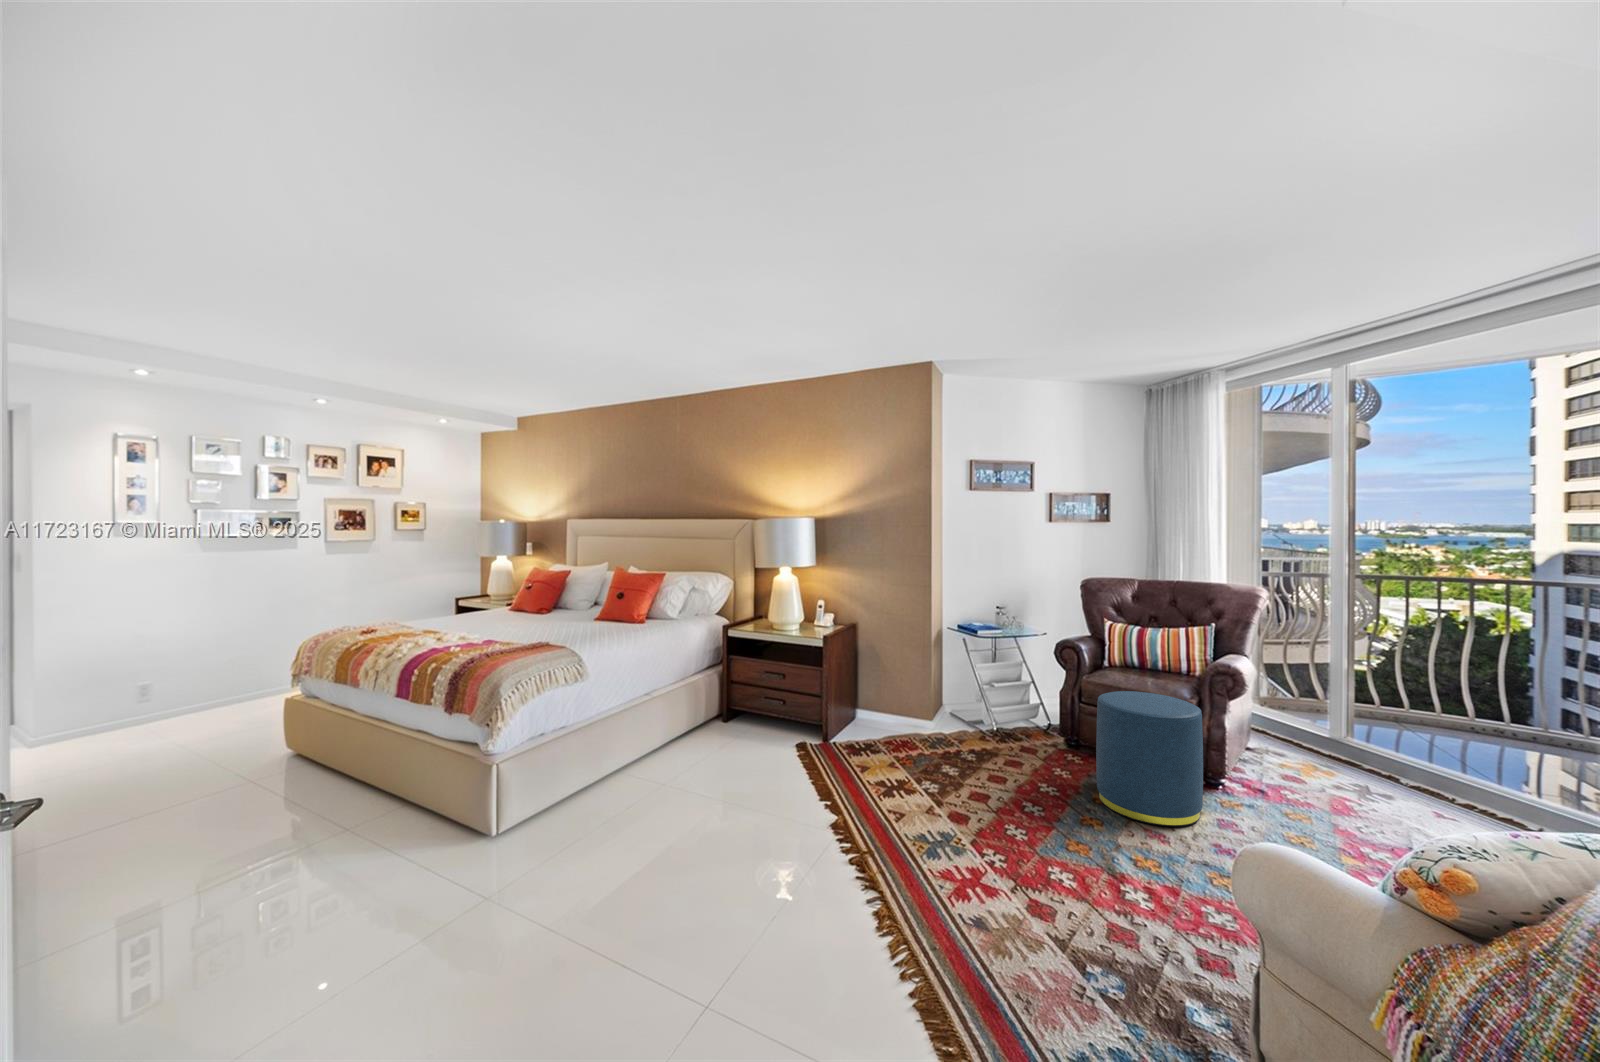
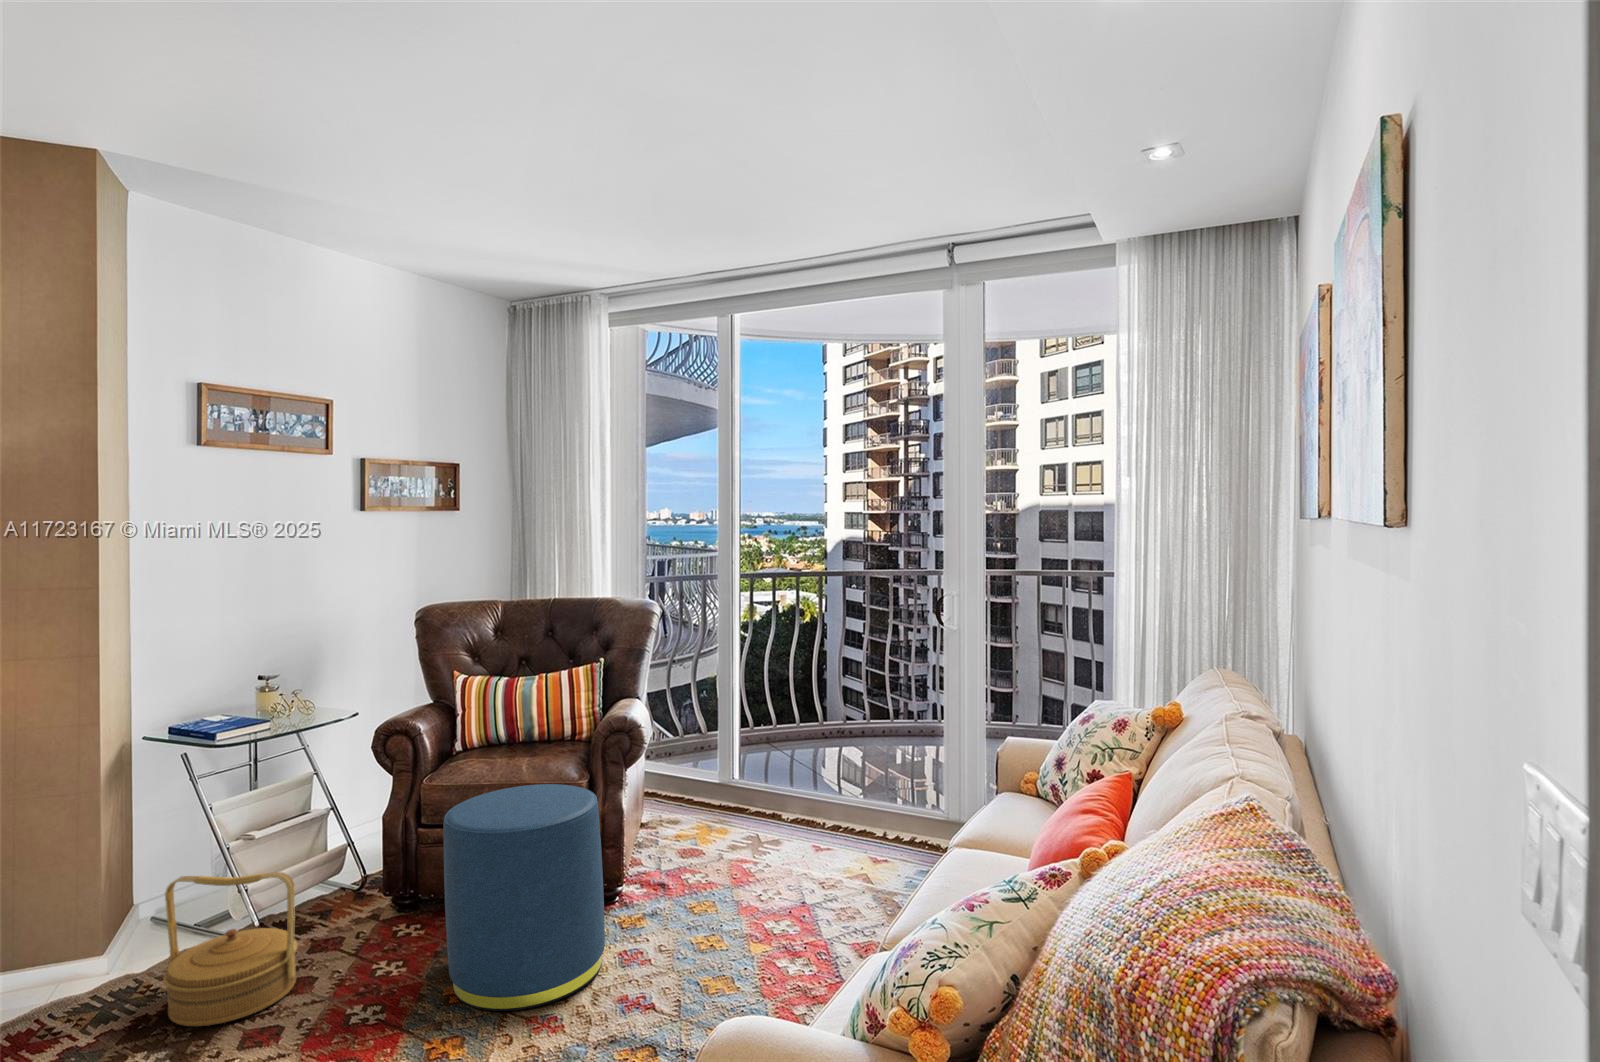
basket: none [958,694,1017,769] -> present [163,872,298,1026]

